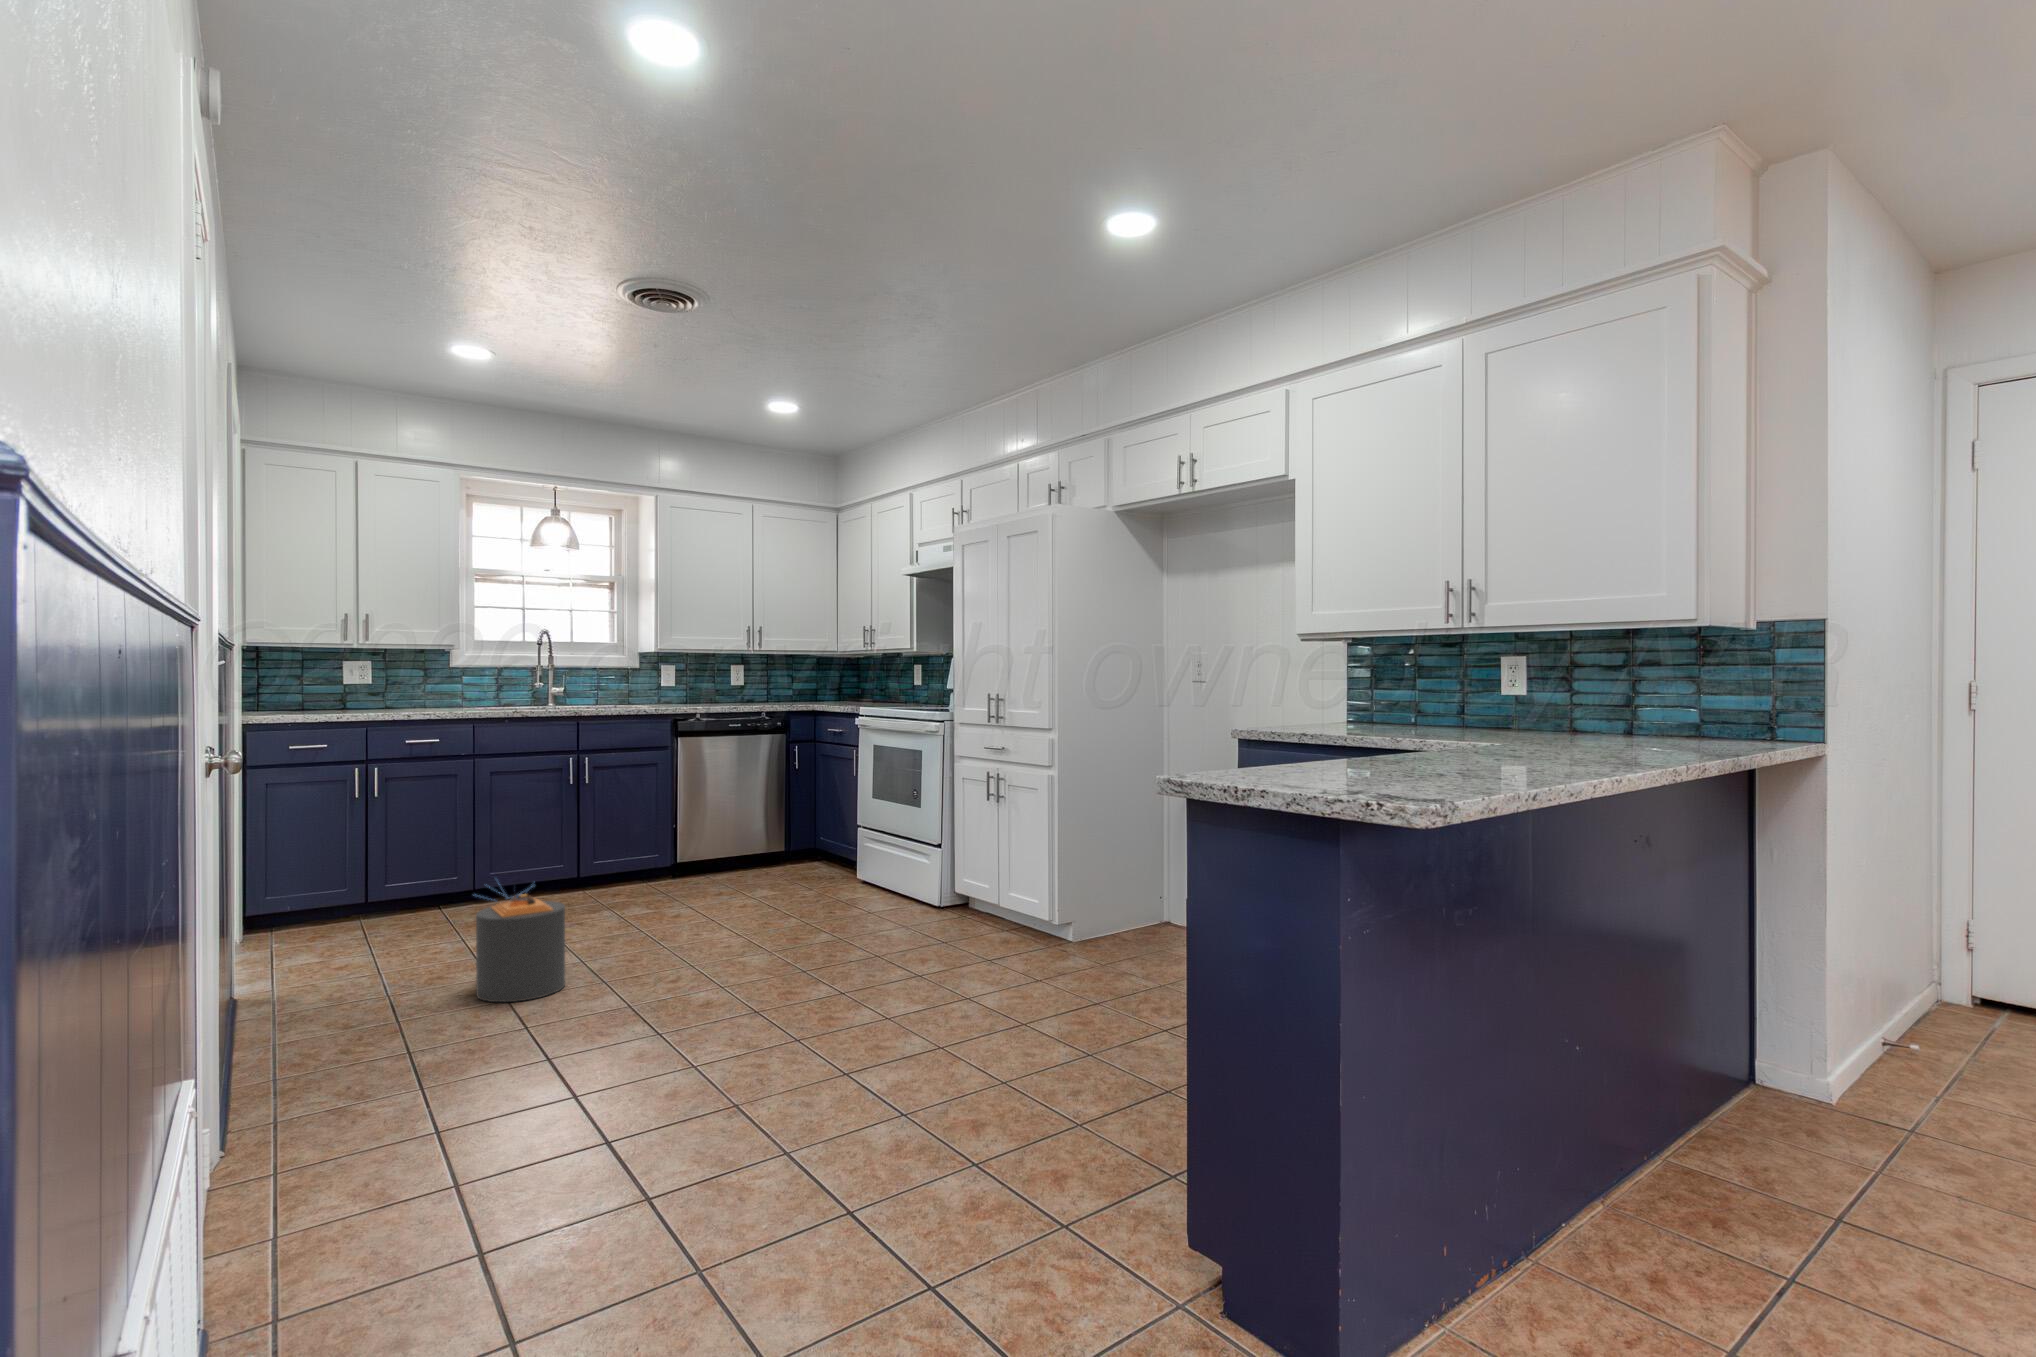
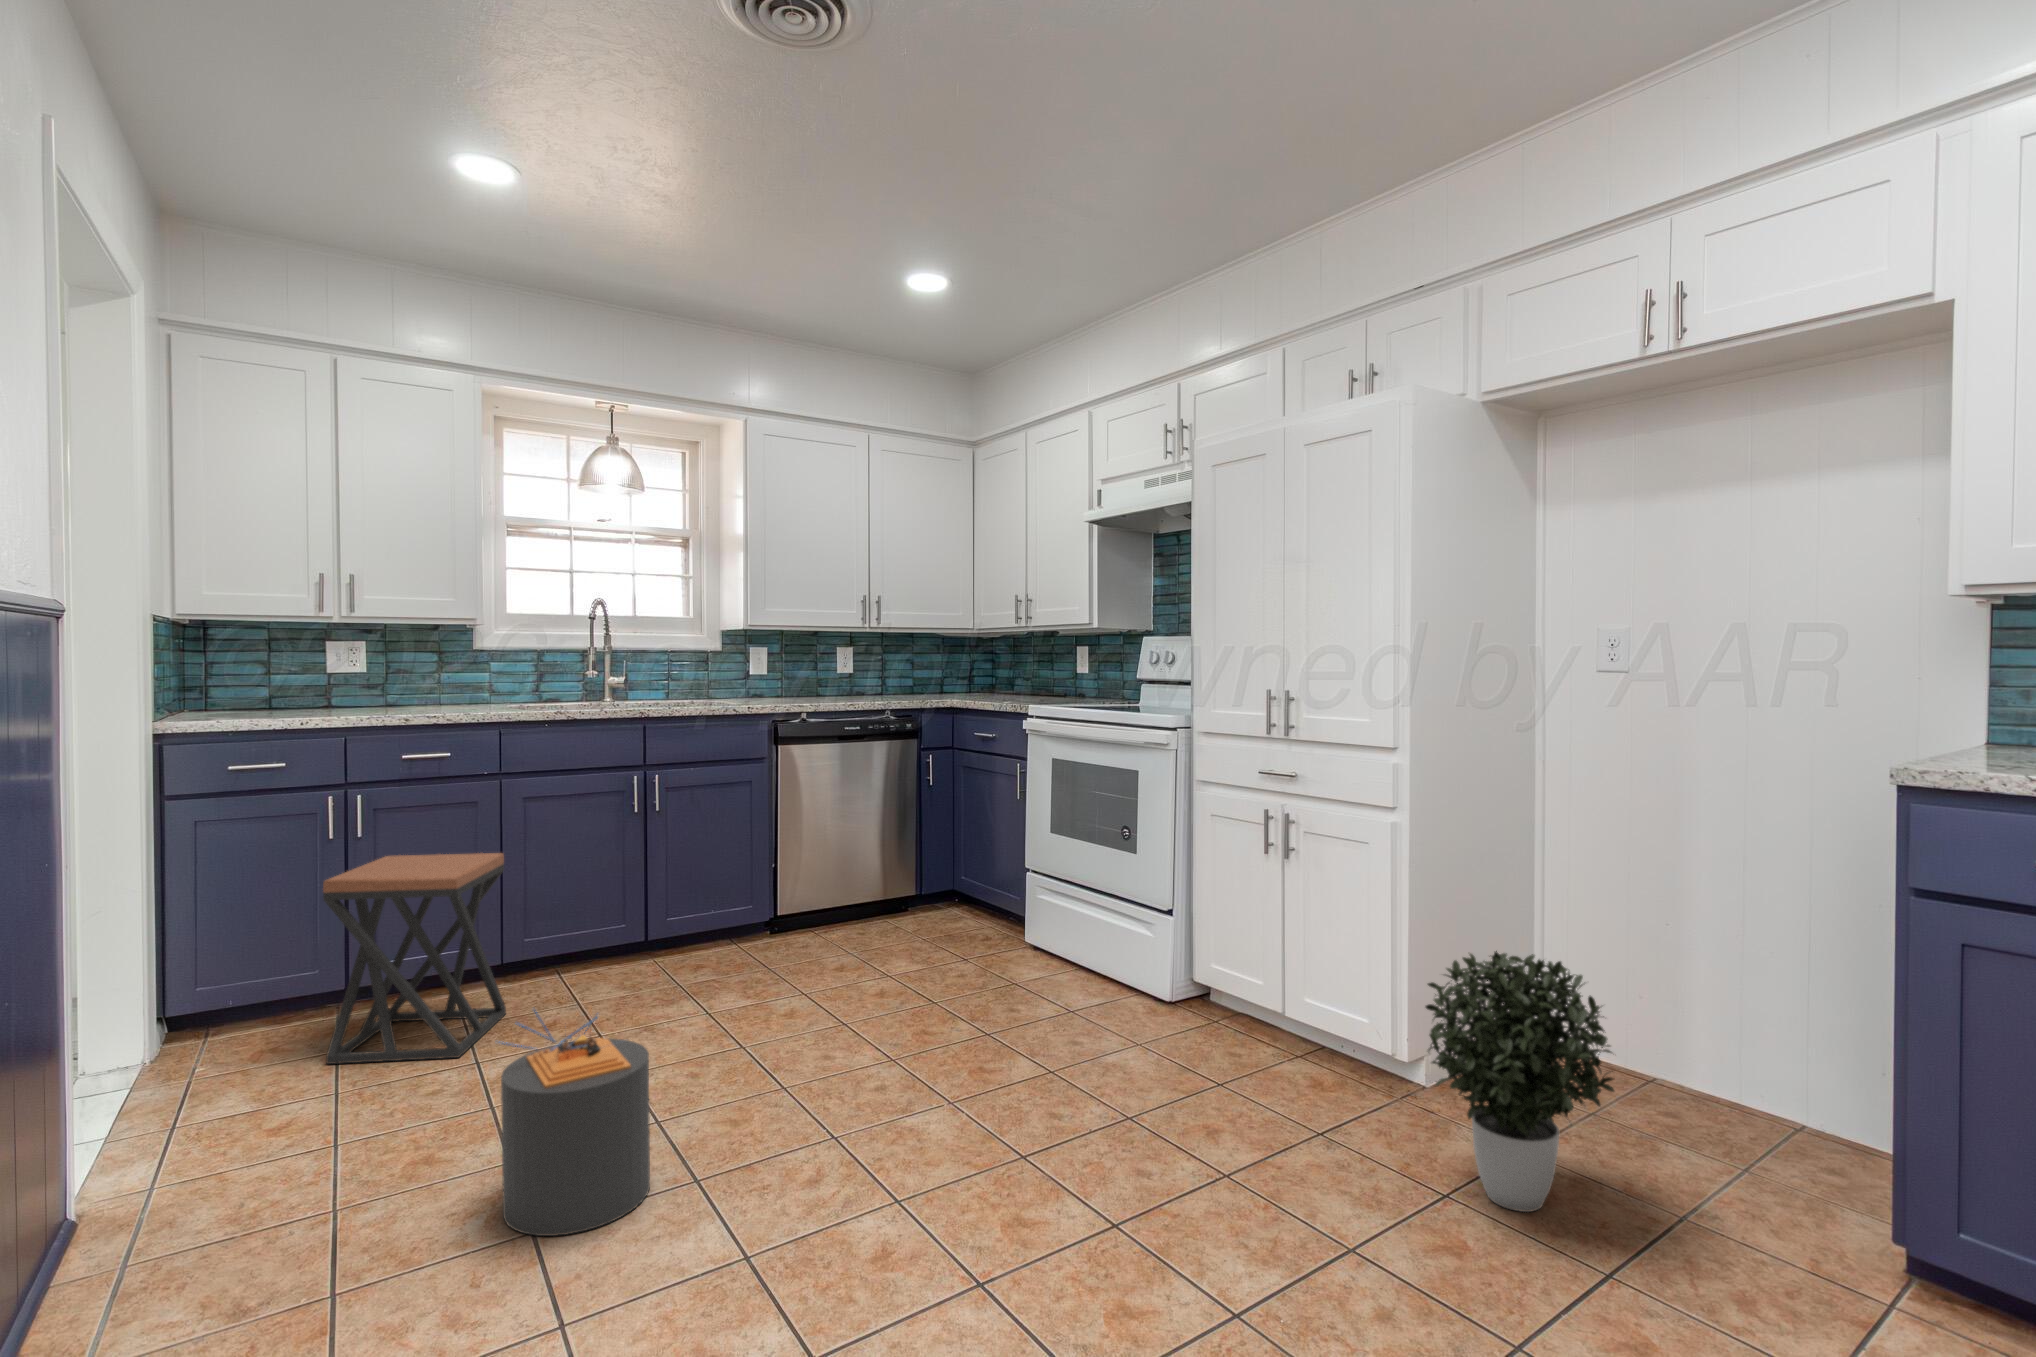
stool: none [354,806,474,941] -> present [323,853,506,1064]
potted plant: none [1025,839,1125,988] -> present [1426,951,1614,1212]

